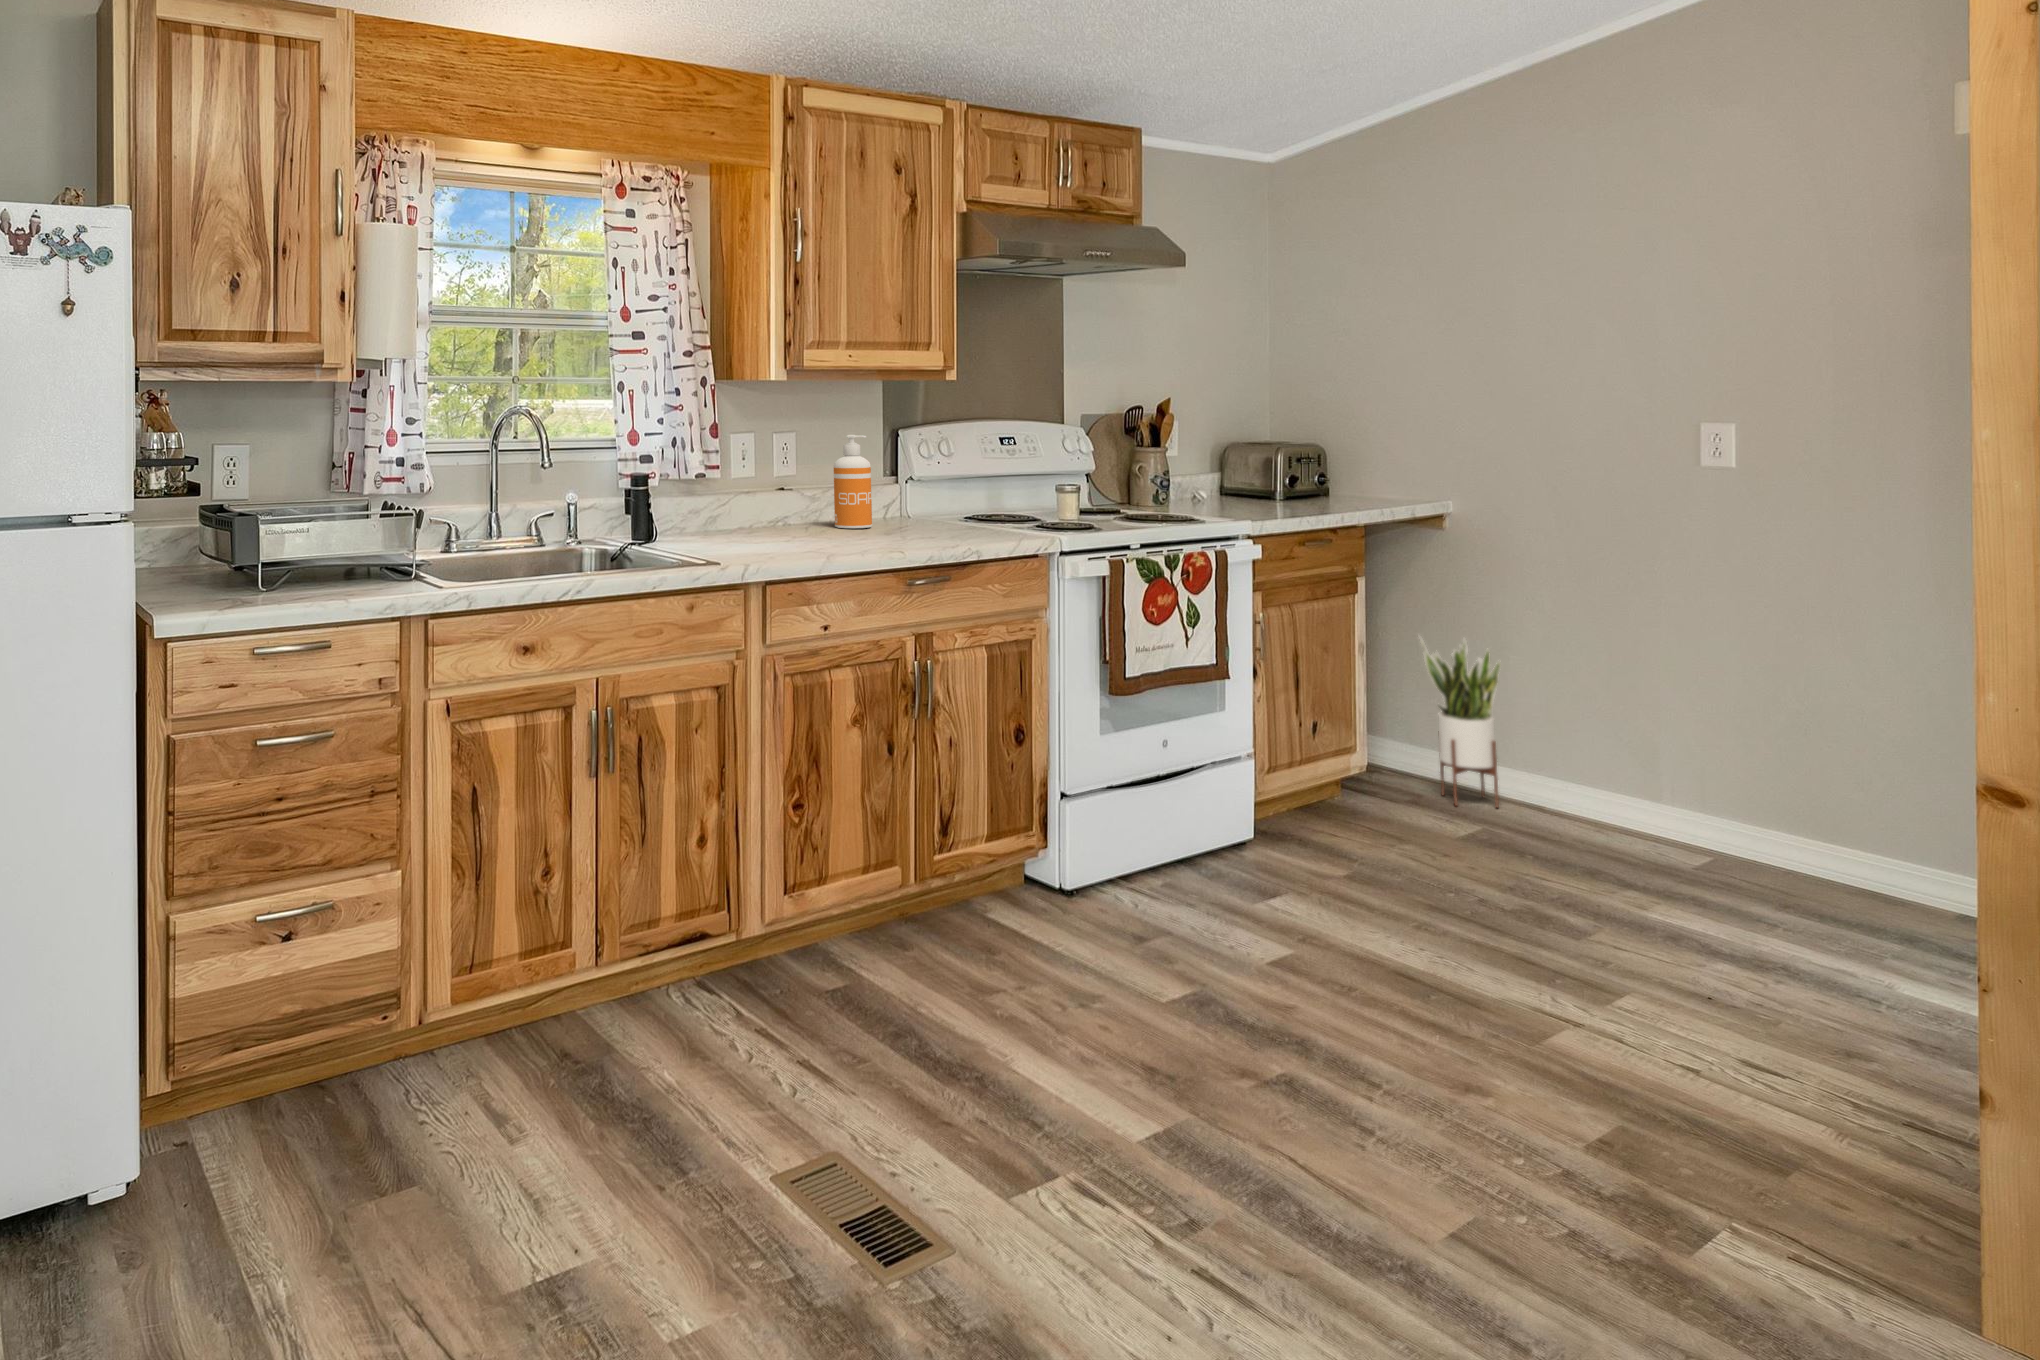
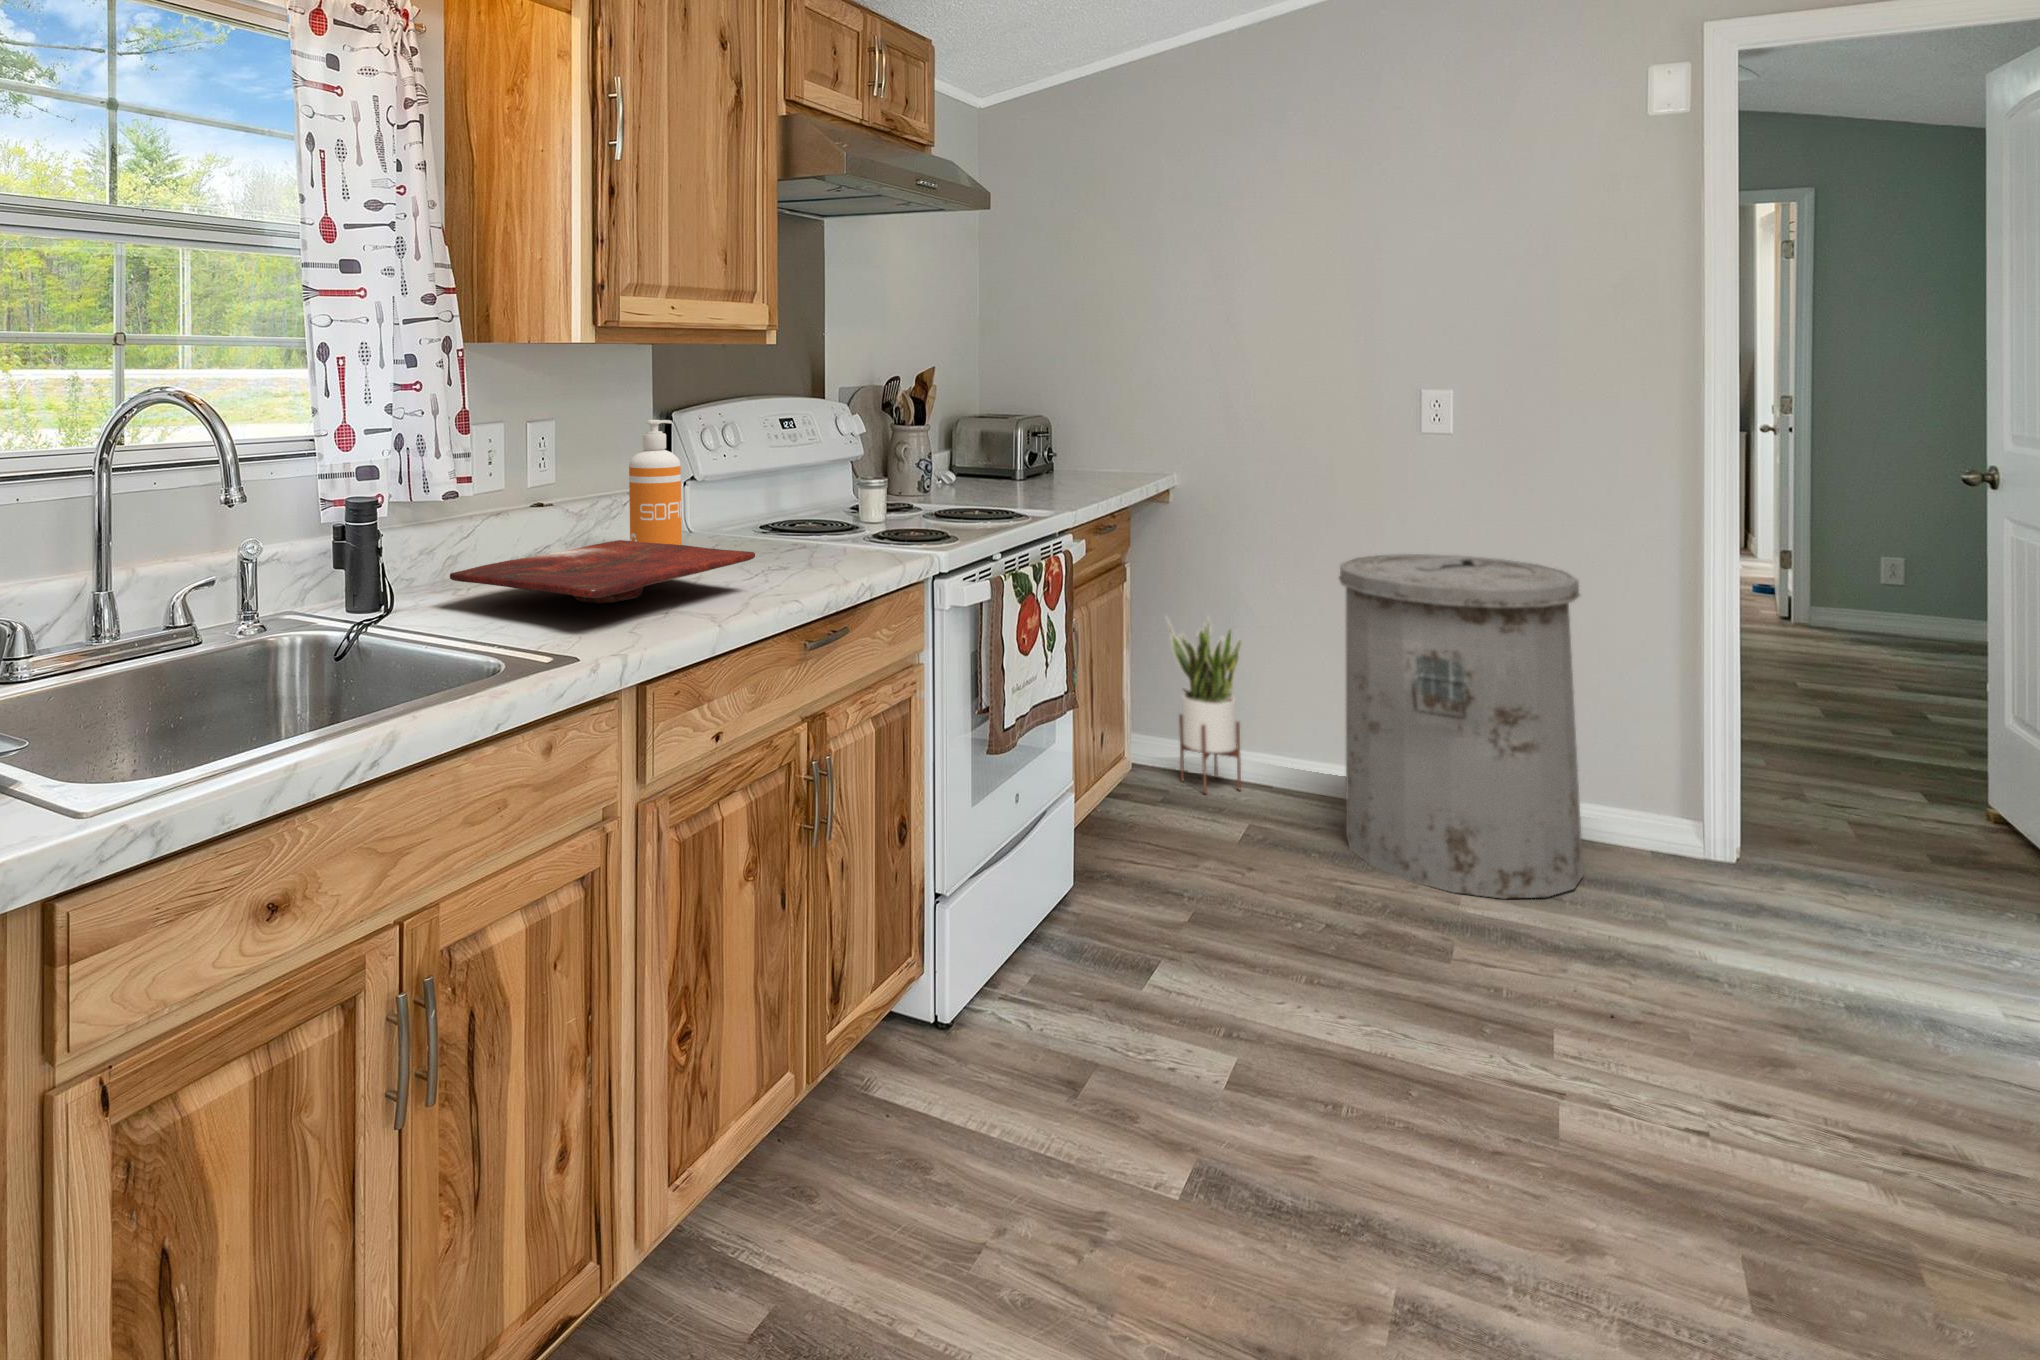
cutting board: none [680,514,878,546] -> present [450,540,755,603]
trash can: none [1551,584,1817,914] -> present [1339,554,1583,899]

